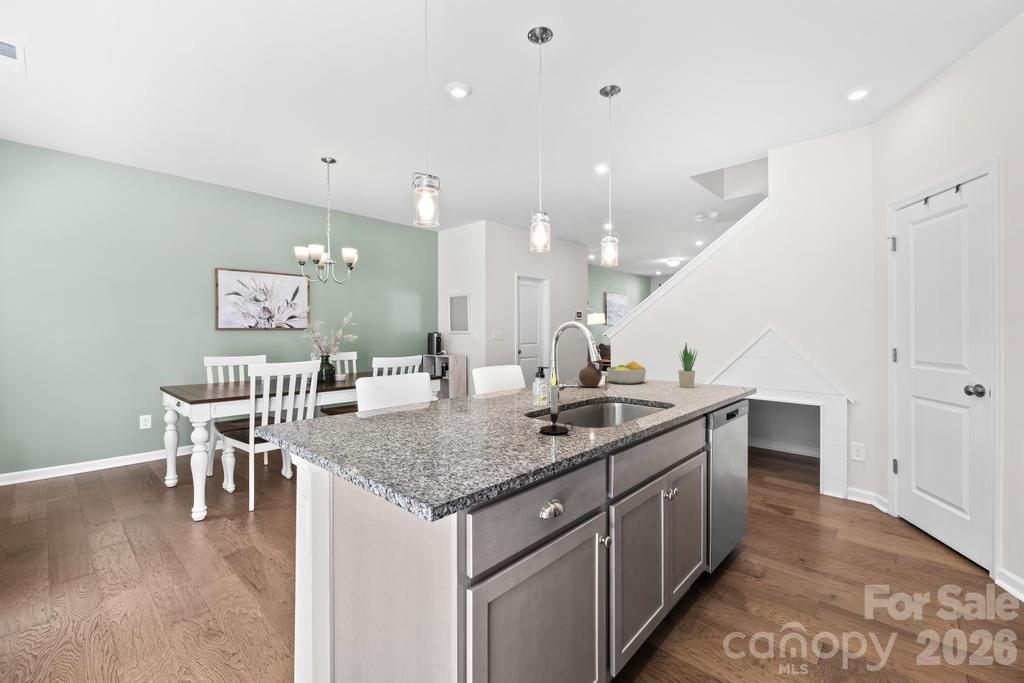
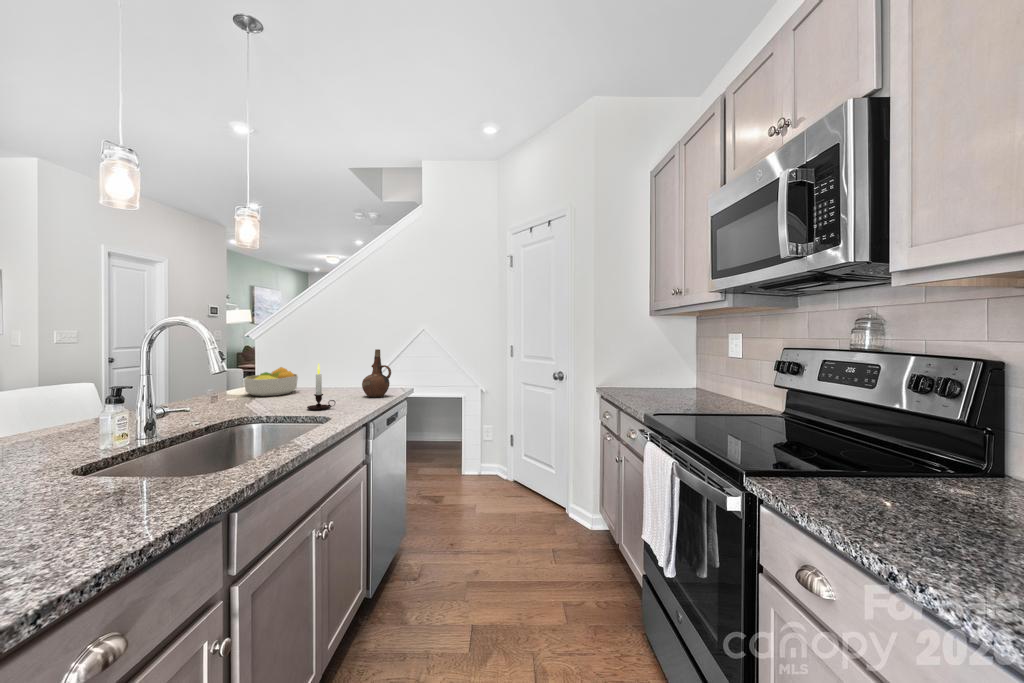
potted plant: present [678,343,698,388] -> none [336,343,358,394]
ceramic pitcher: present [579,355,603,387] -> present [362,349,391,397]
candle: present [540,371,573,434] -> present [307,363,335,410]

